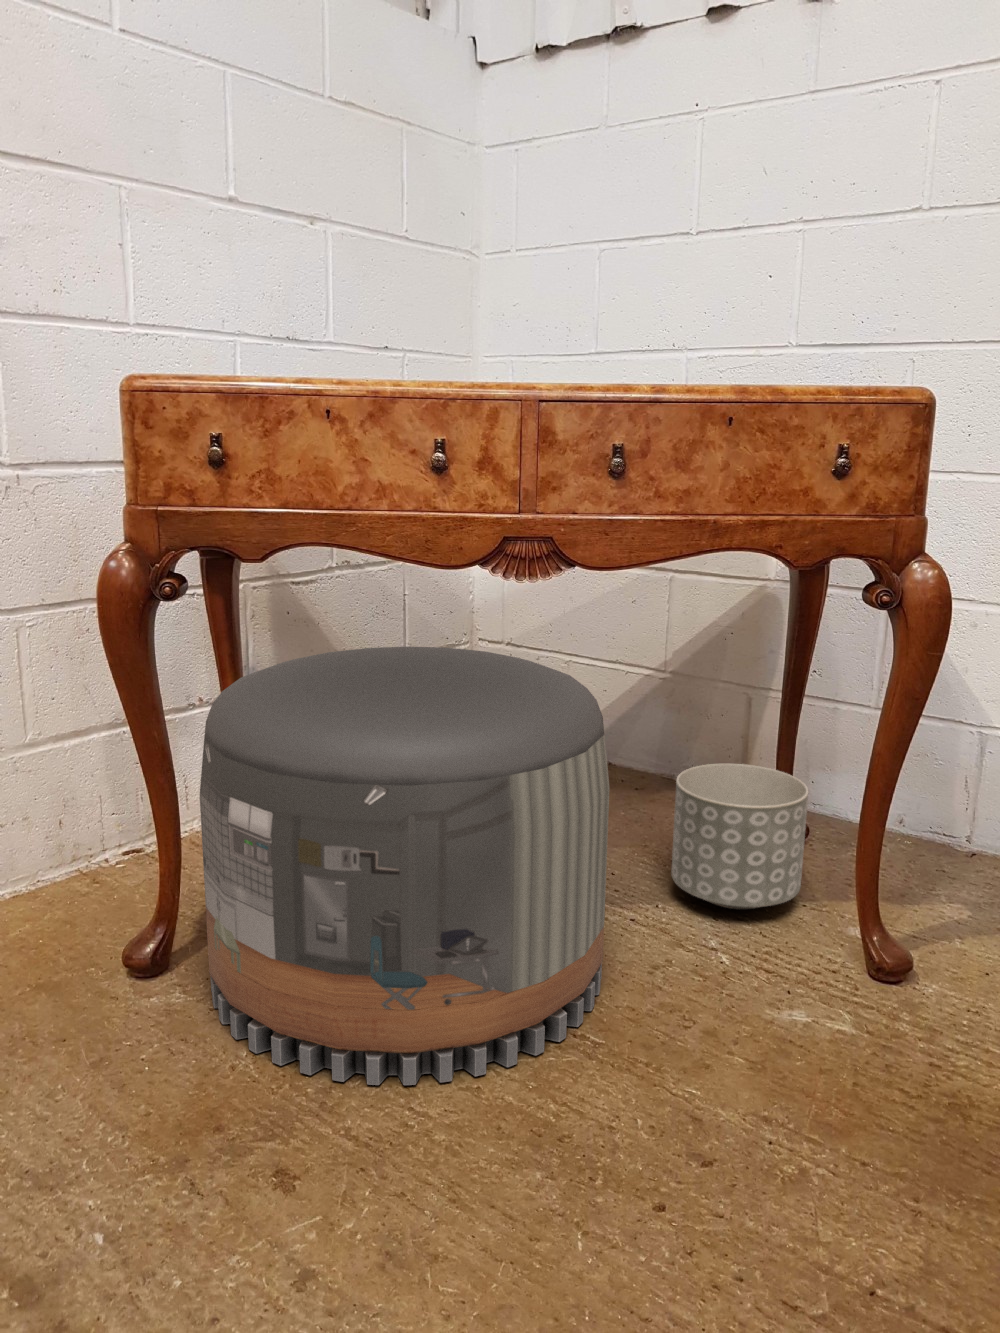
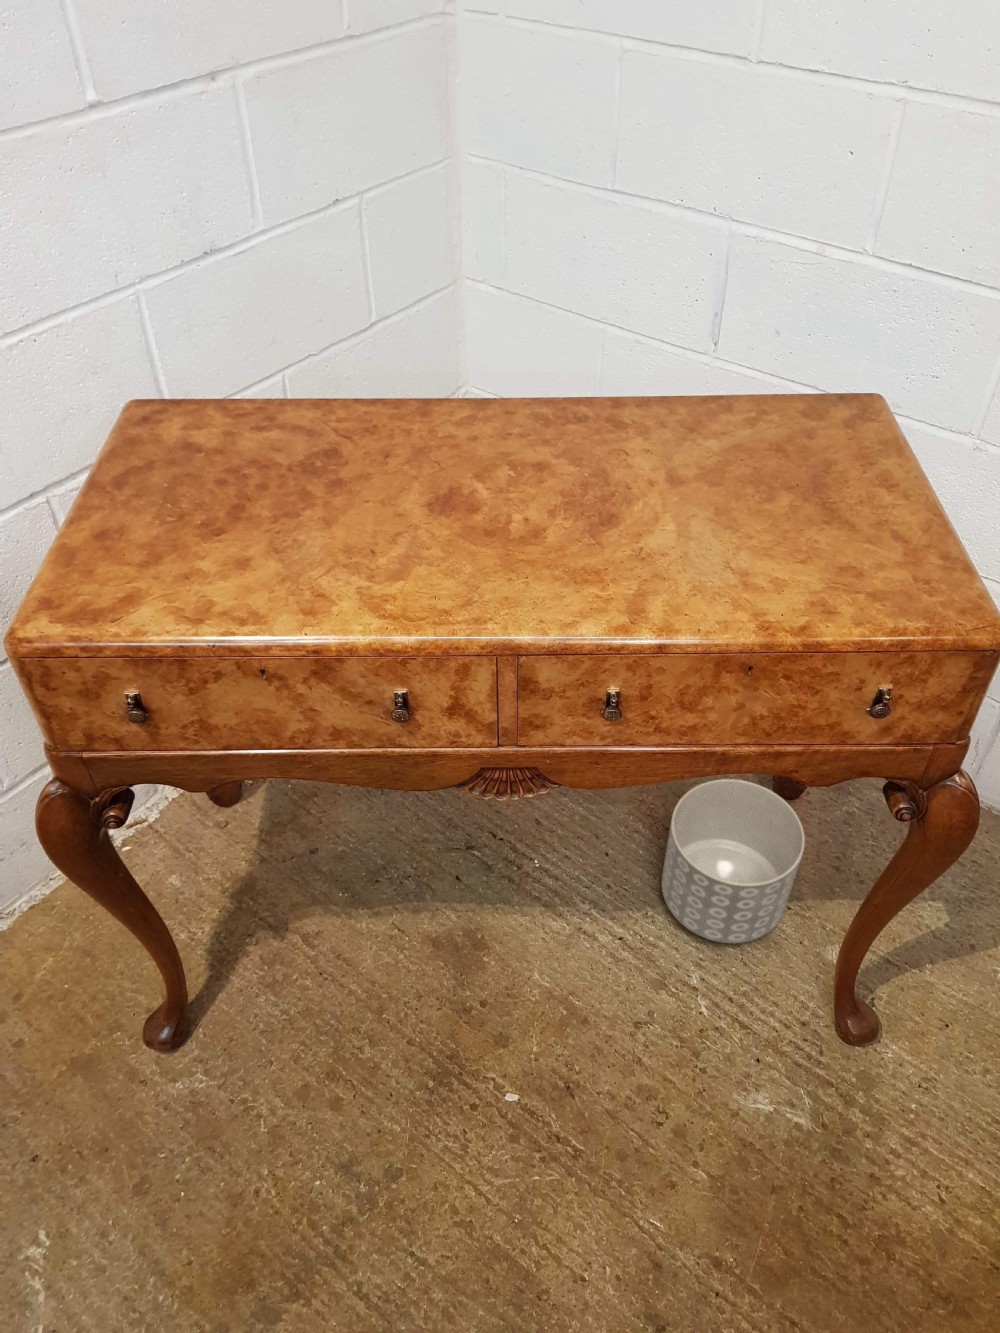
pouf: present [200,647,609,1085] -> none [182,739,595,1221]

